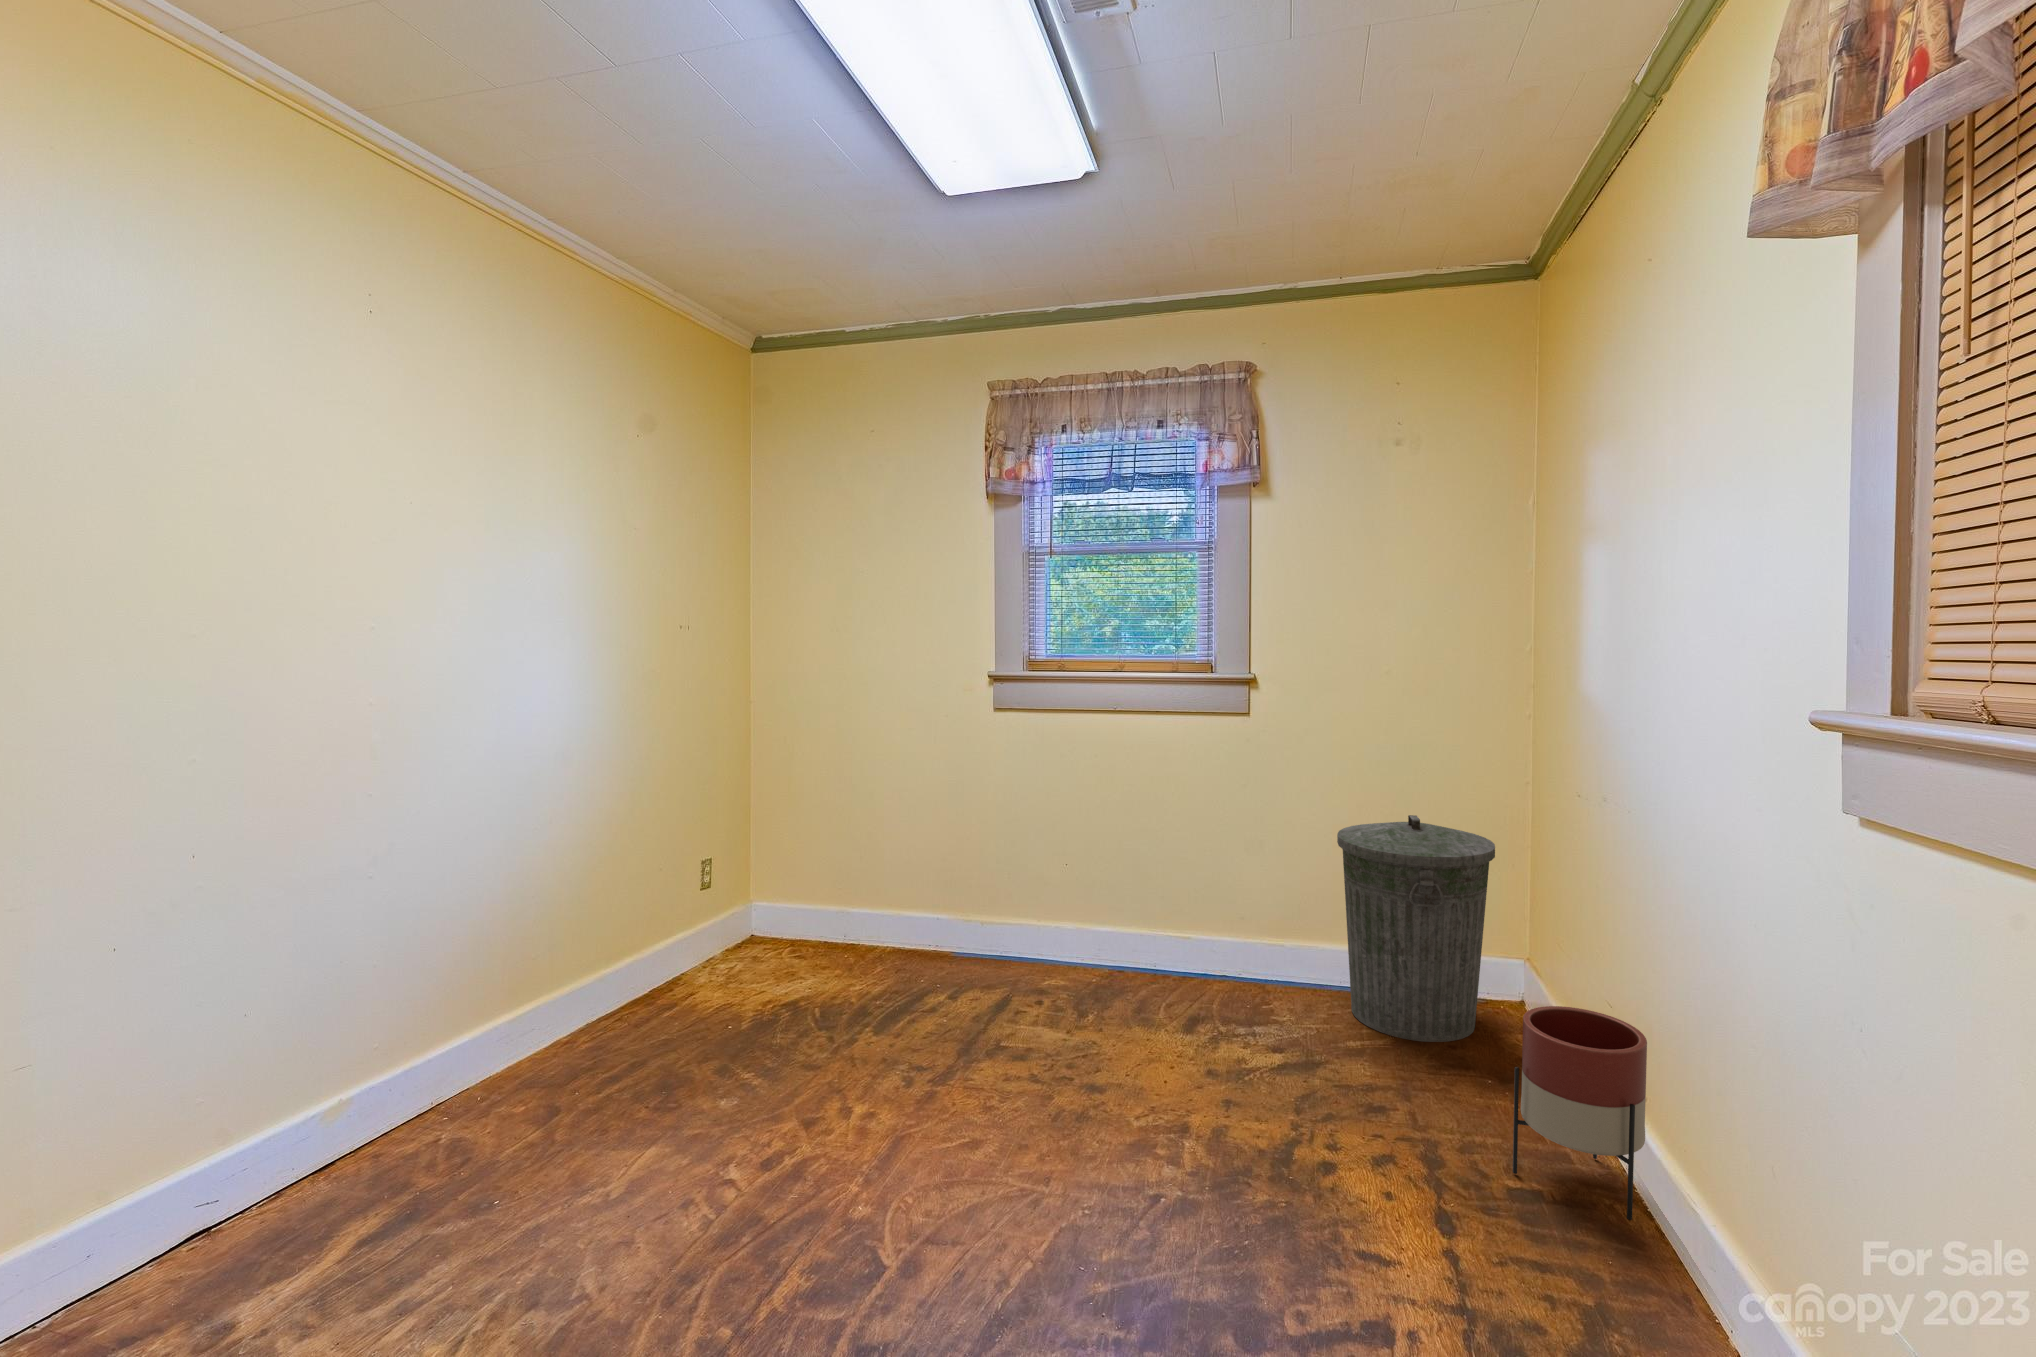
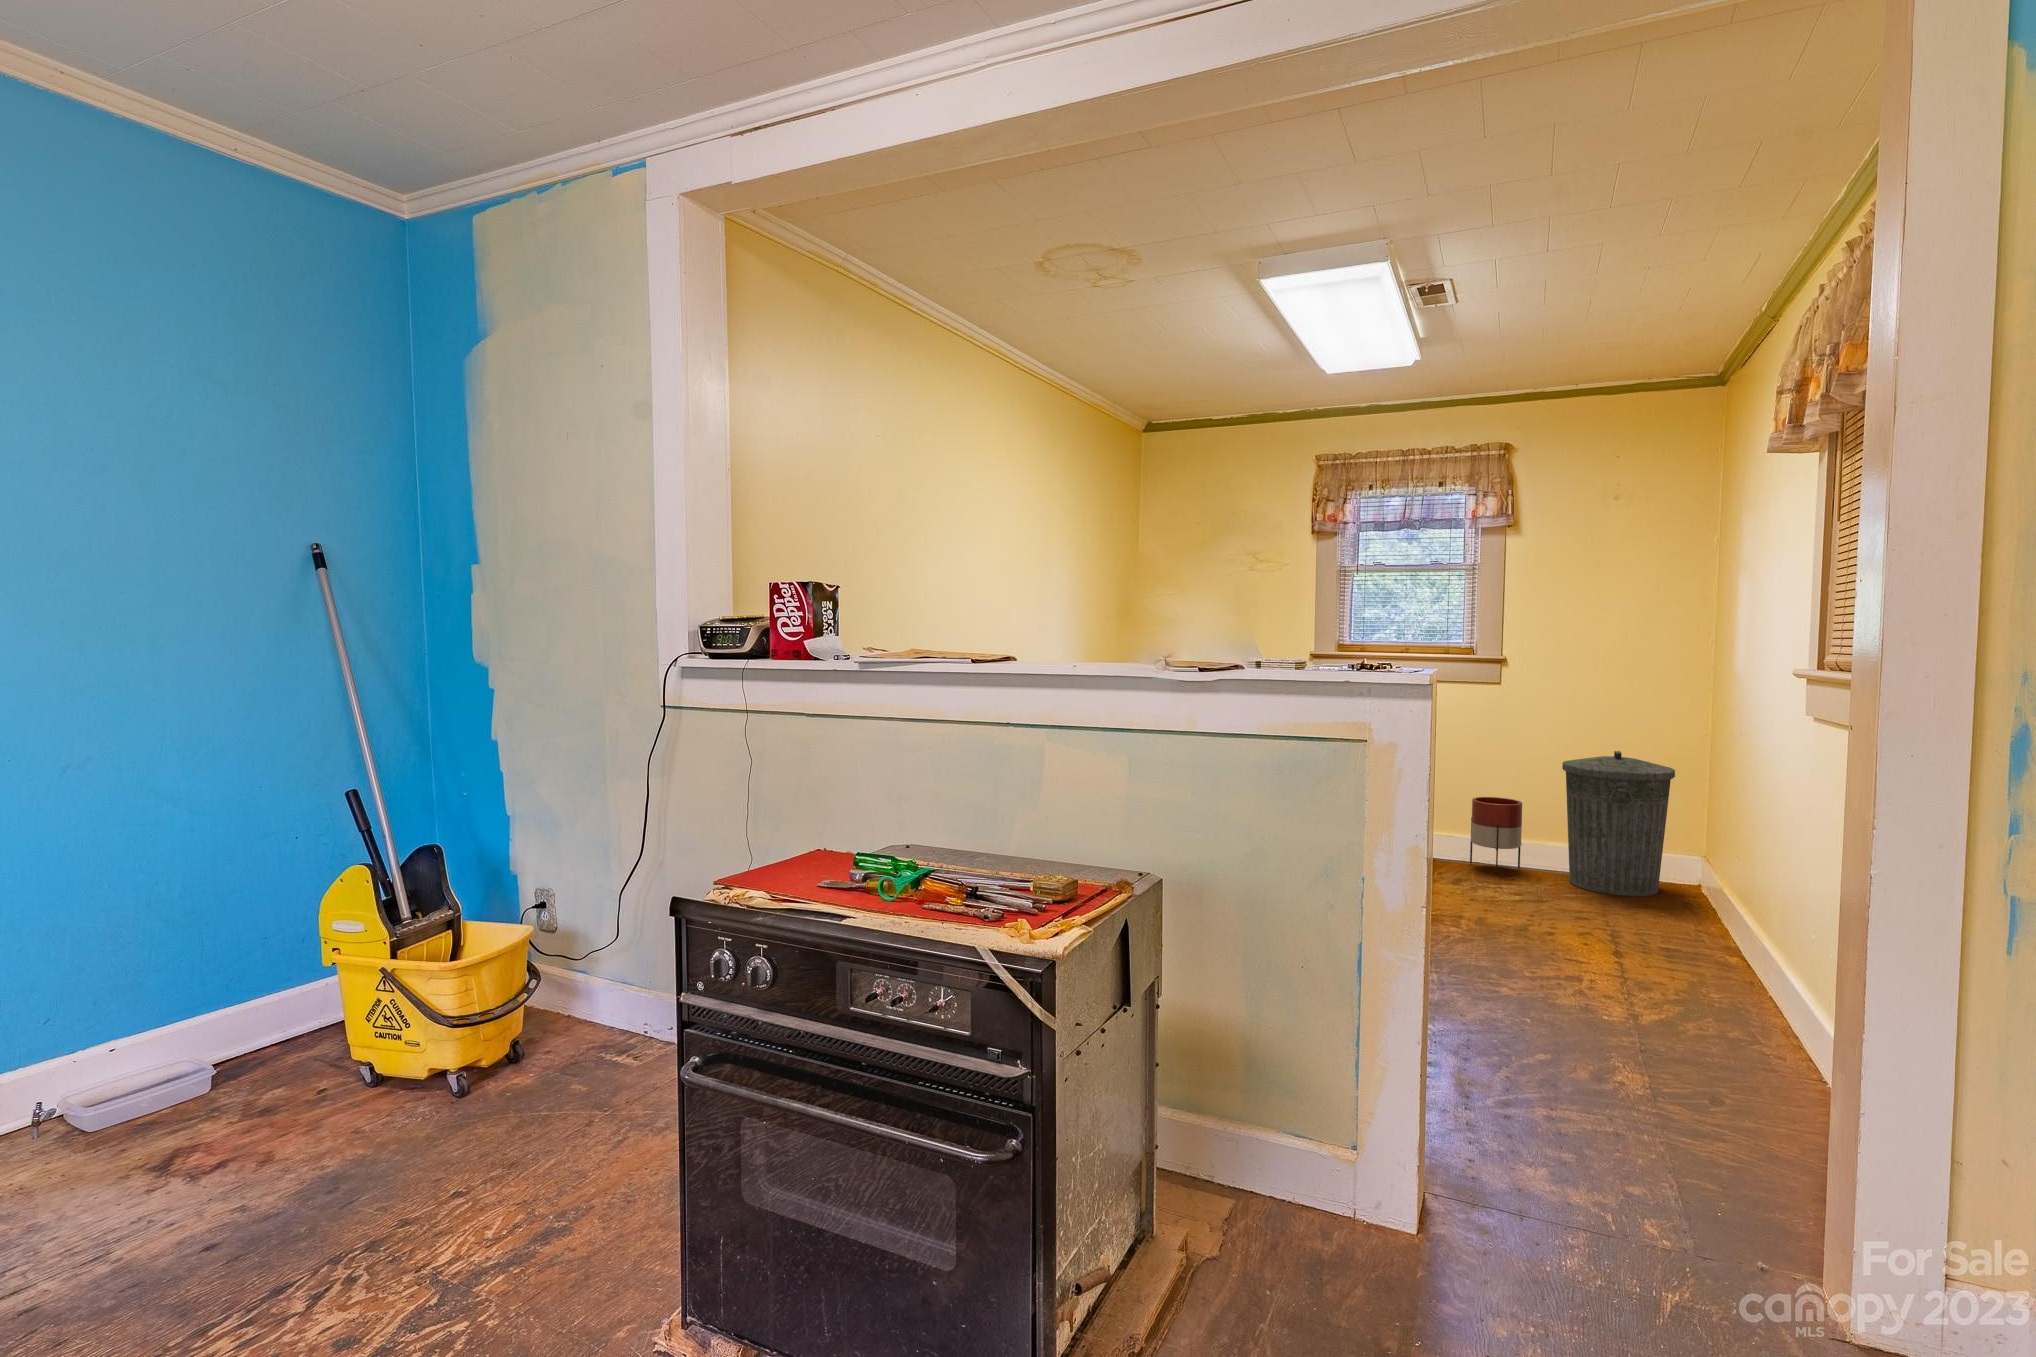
planter: present [1513,1006,1647,1220] -> present [1470,797,1522,874]

